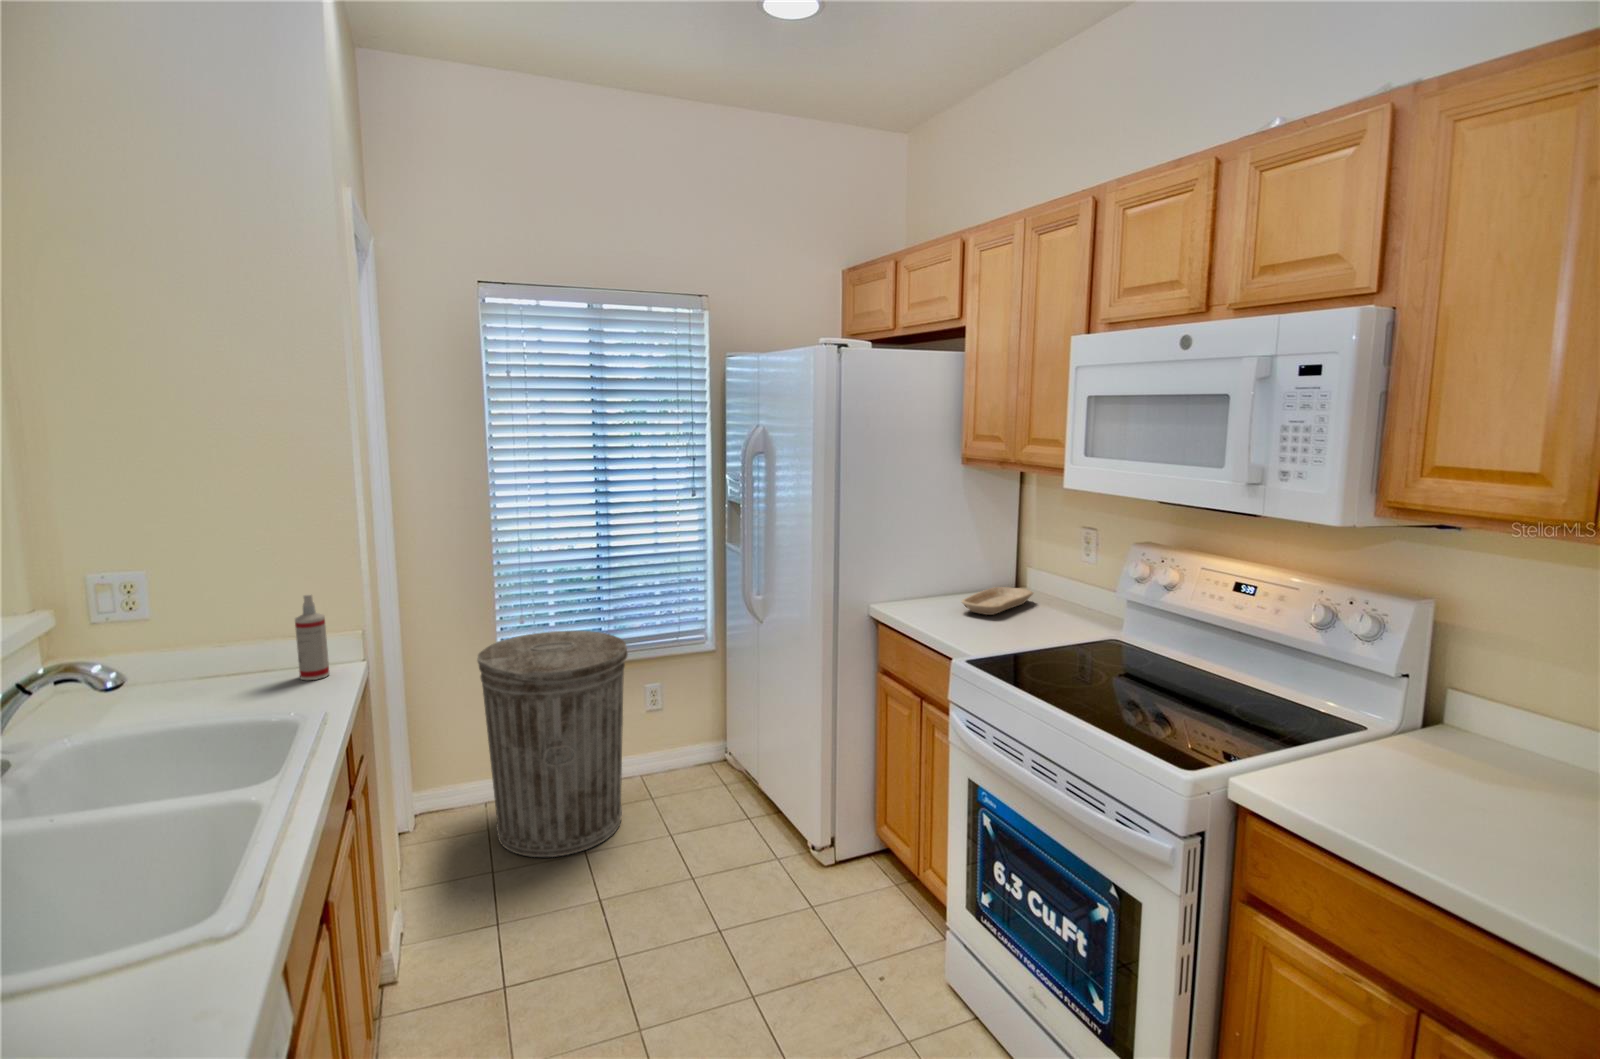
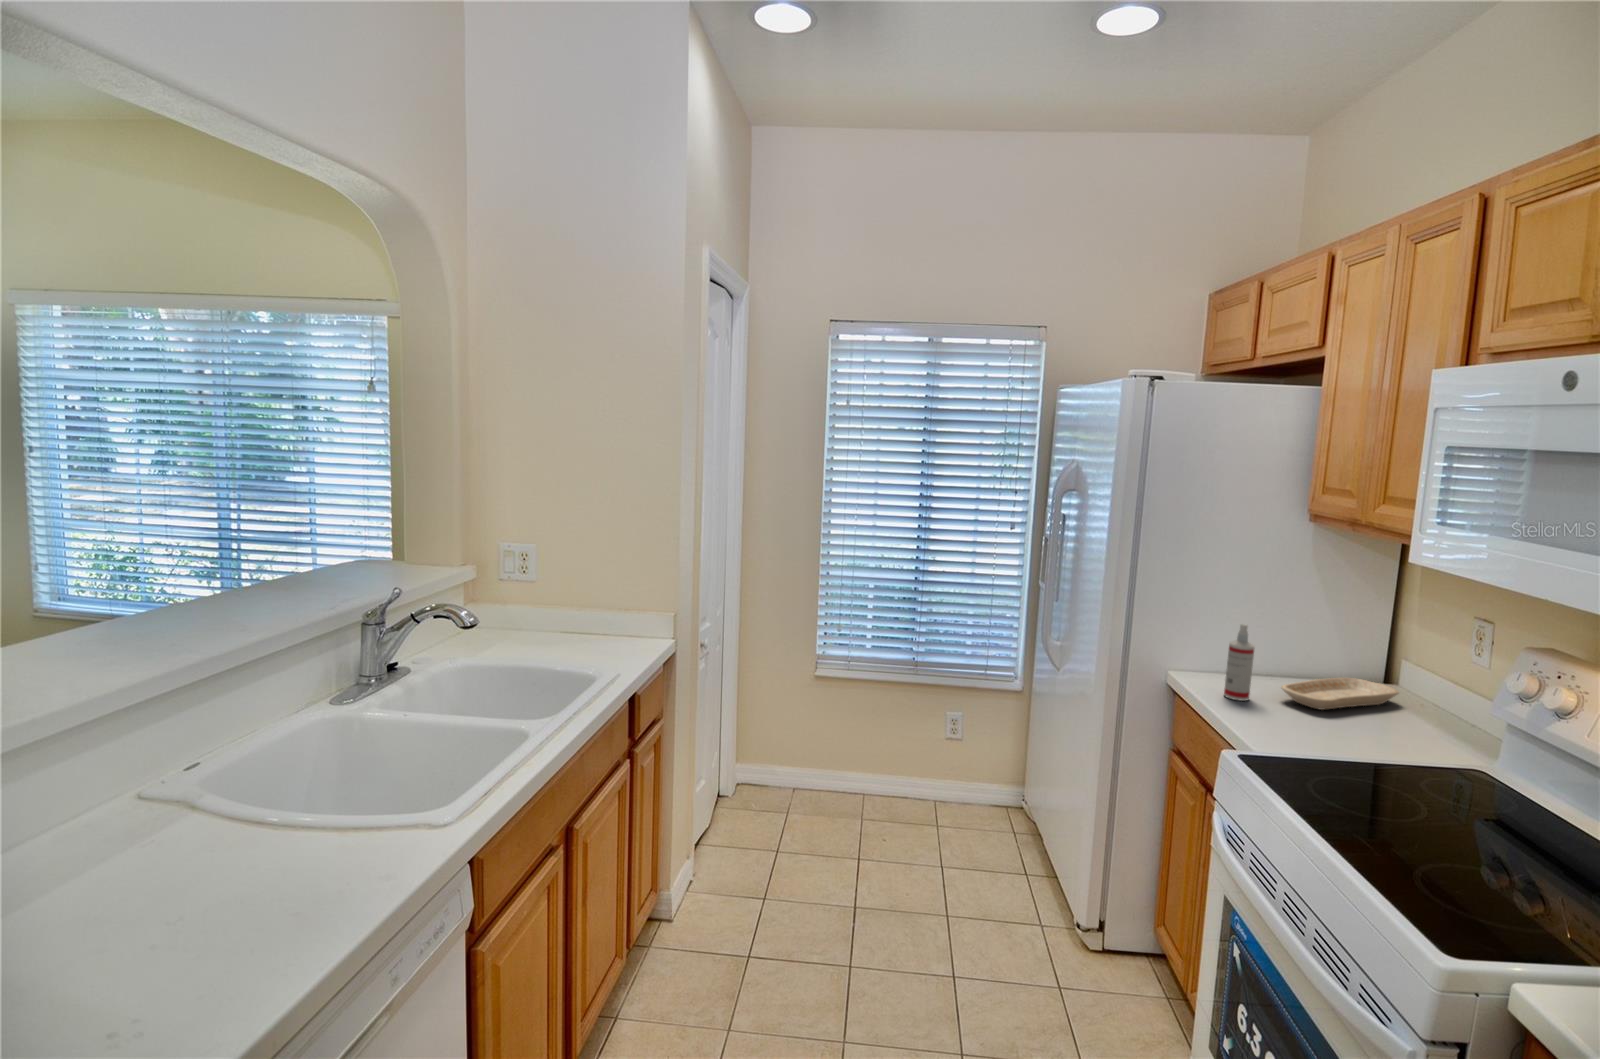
spray bottle: present [295,595,329,680] -> present [1224,624,1255,701]
trash can: present [477,631,628,857] -> none [788,644,923,856]

